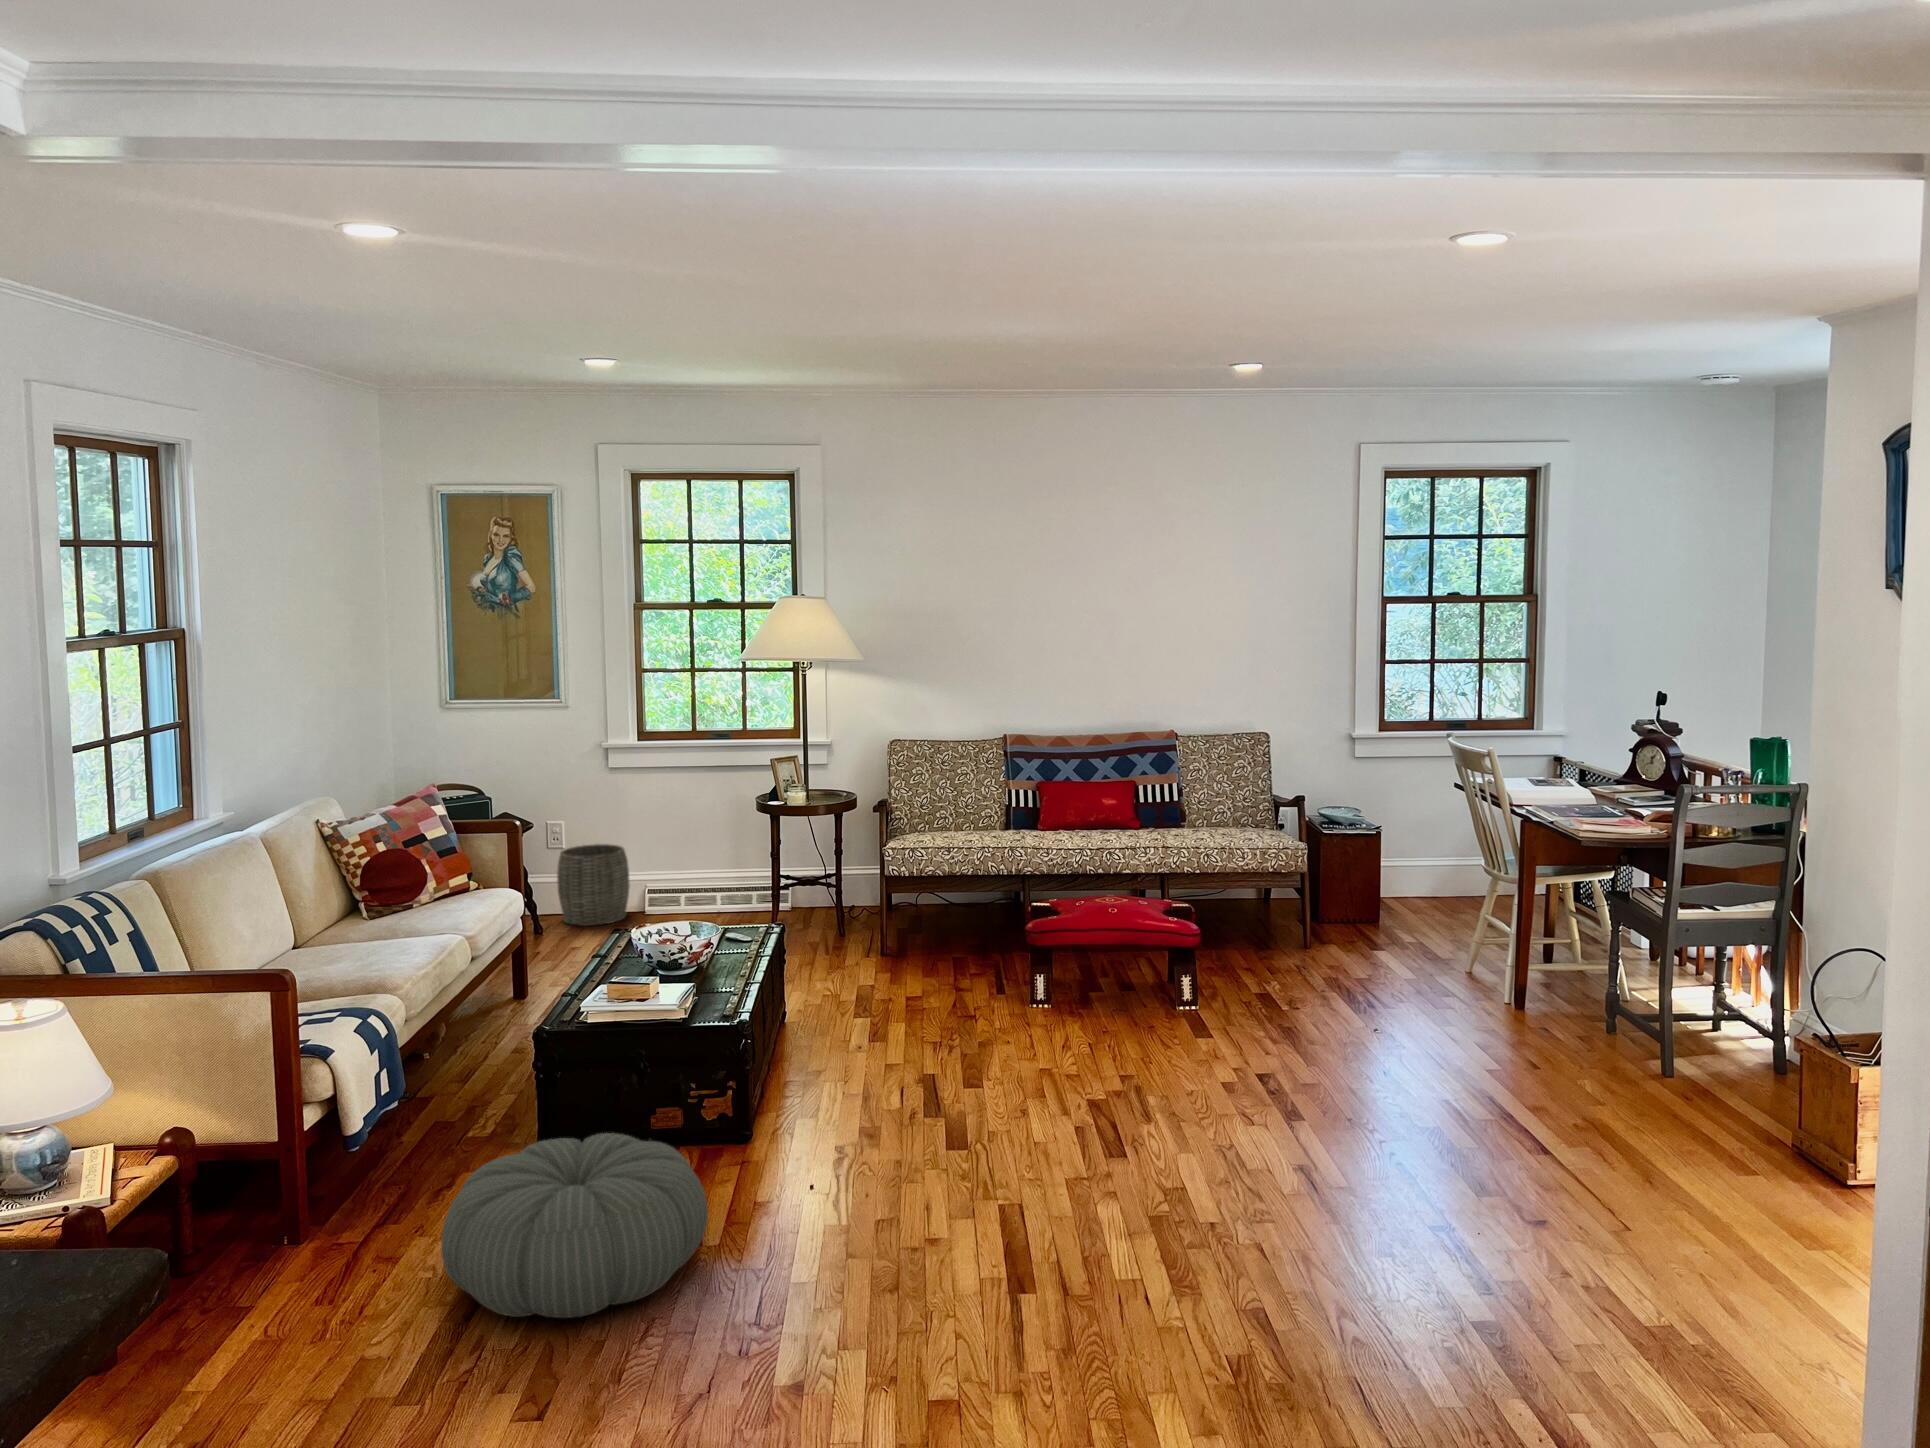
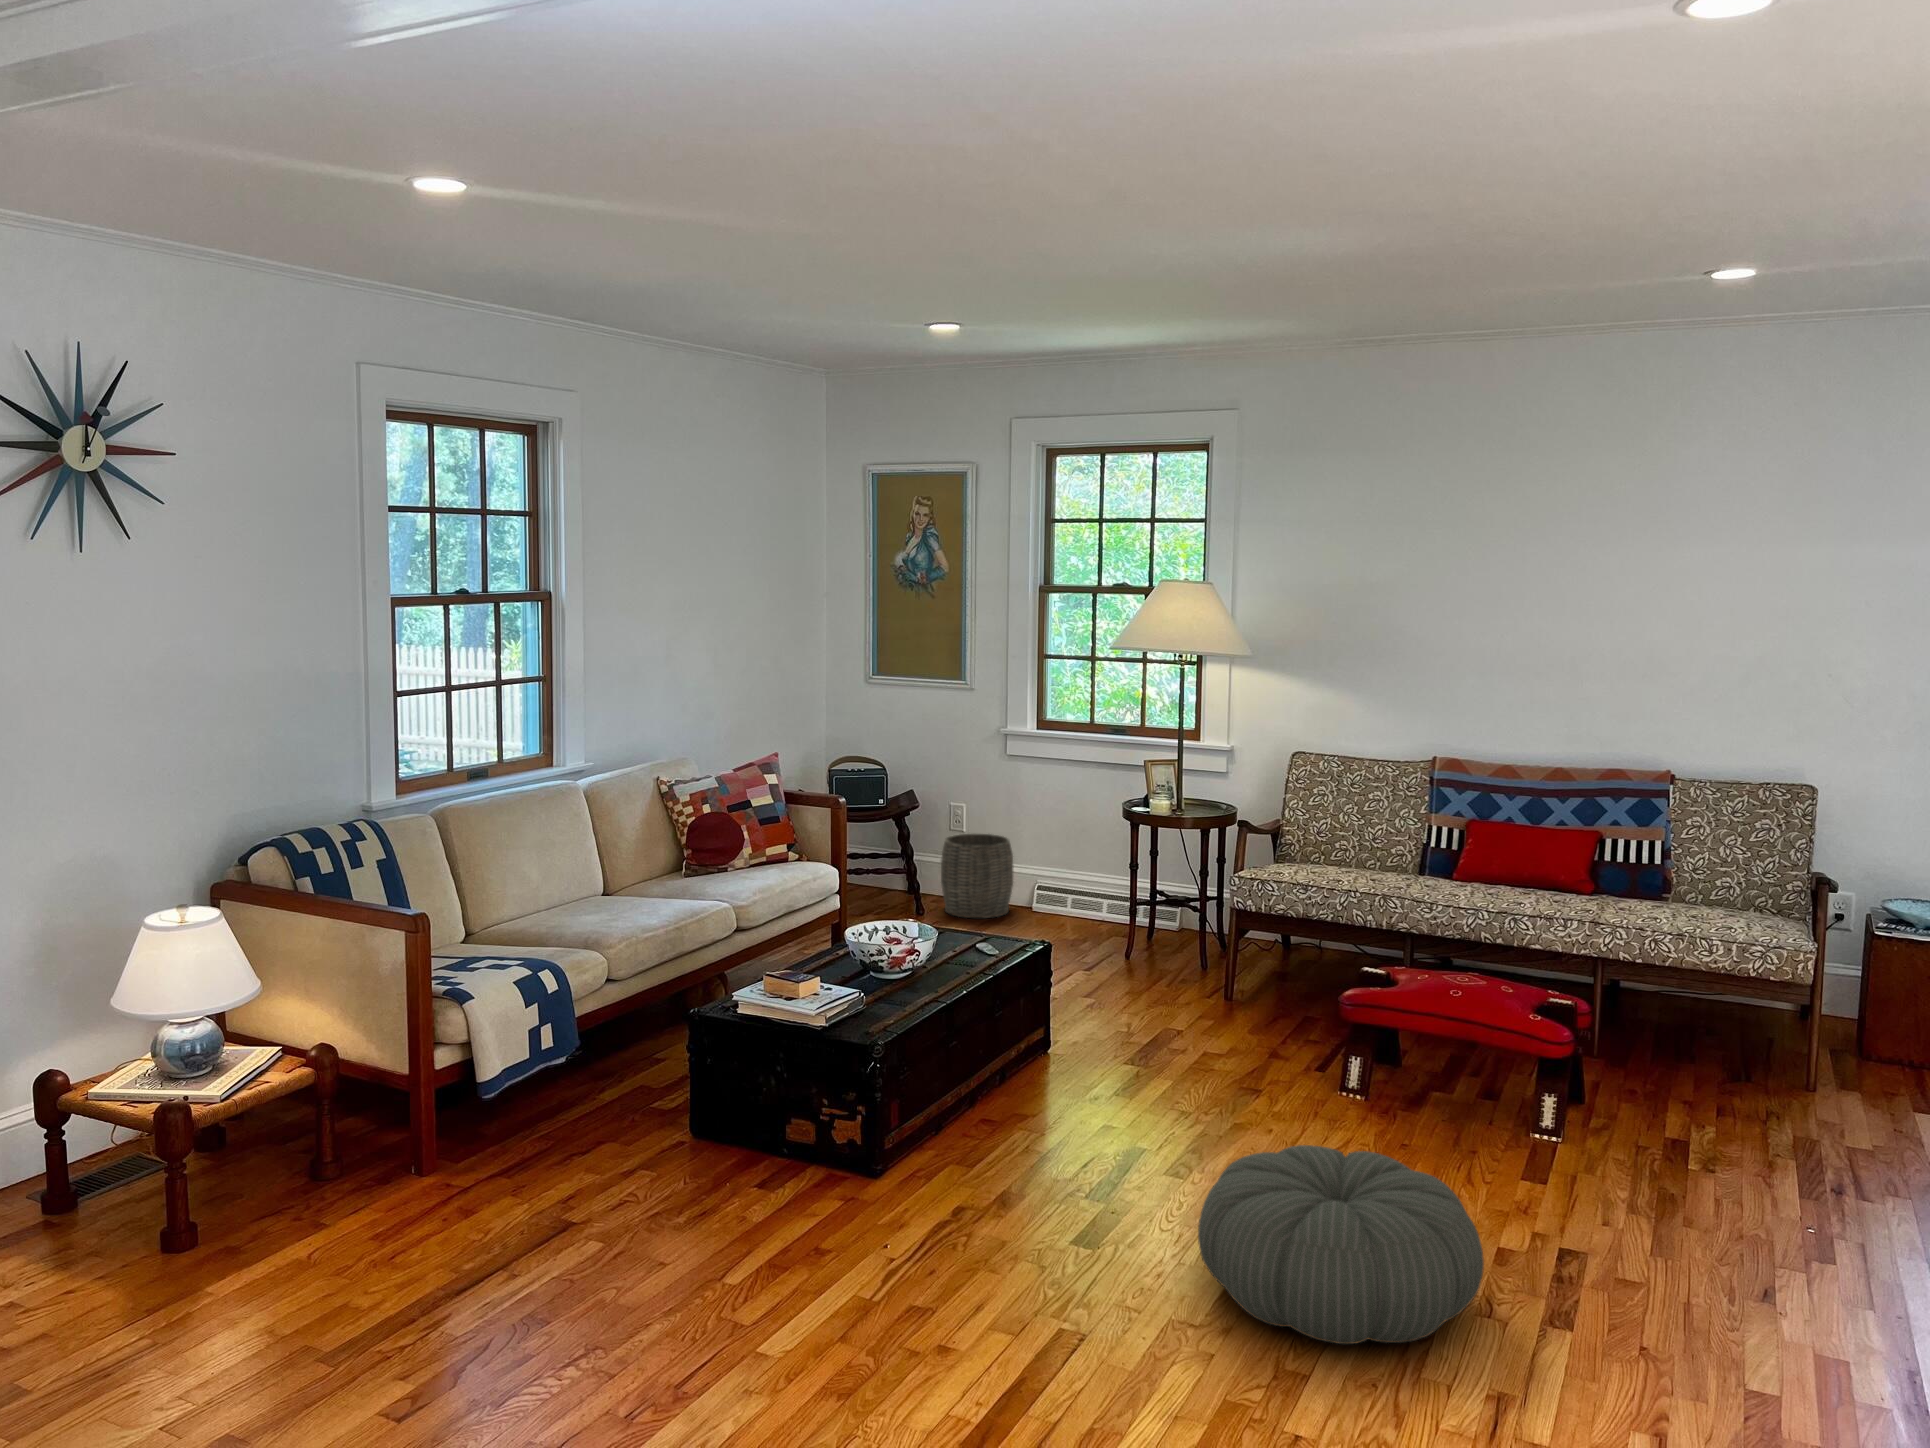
pouf: present [441,1133,708,1318] -> present [1198,1145,1484,1344]

